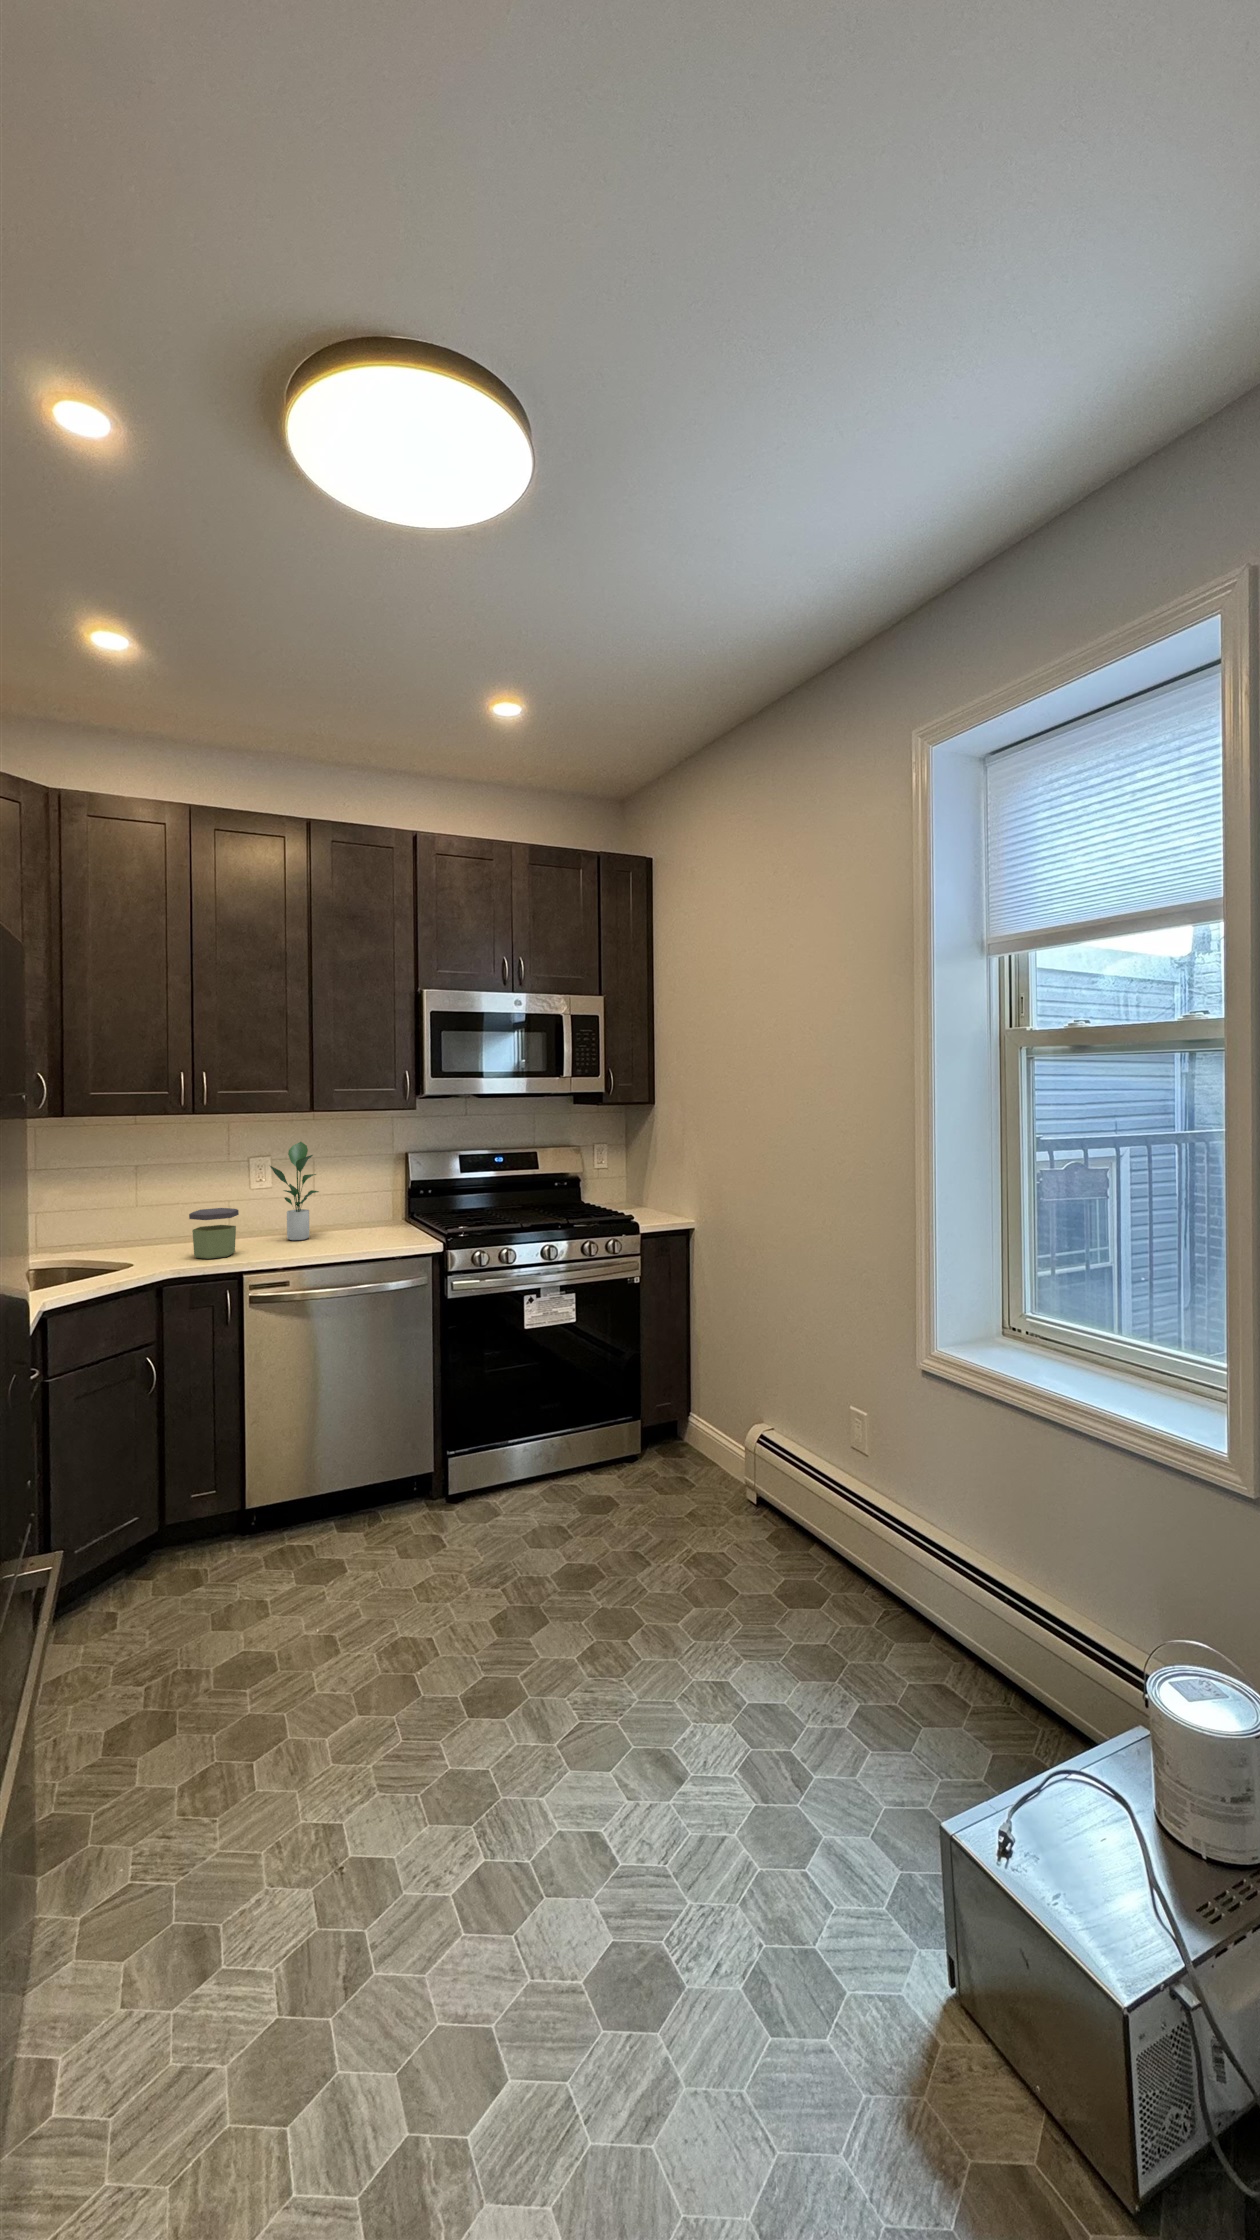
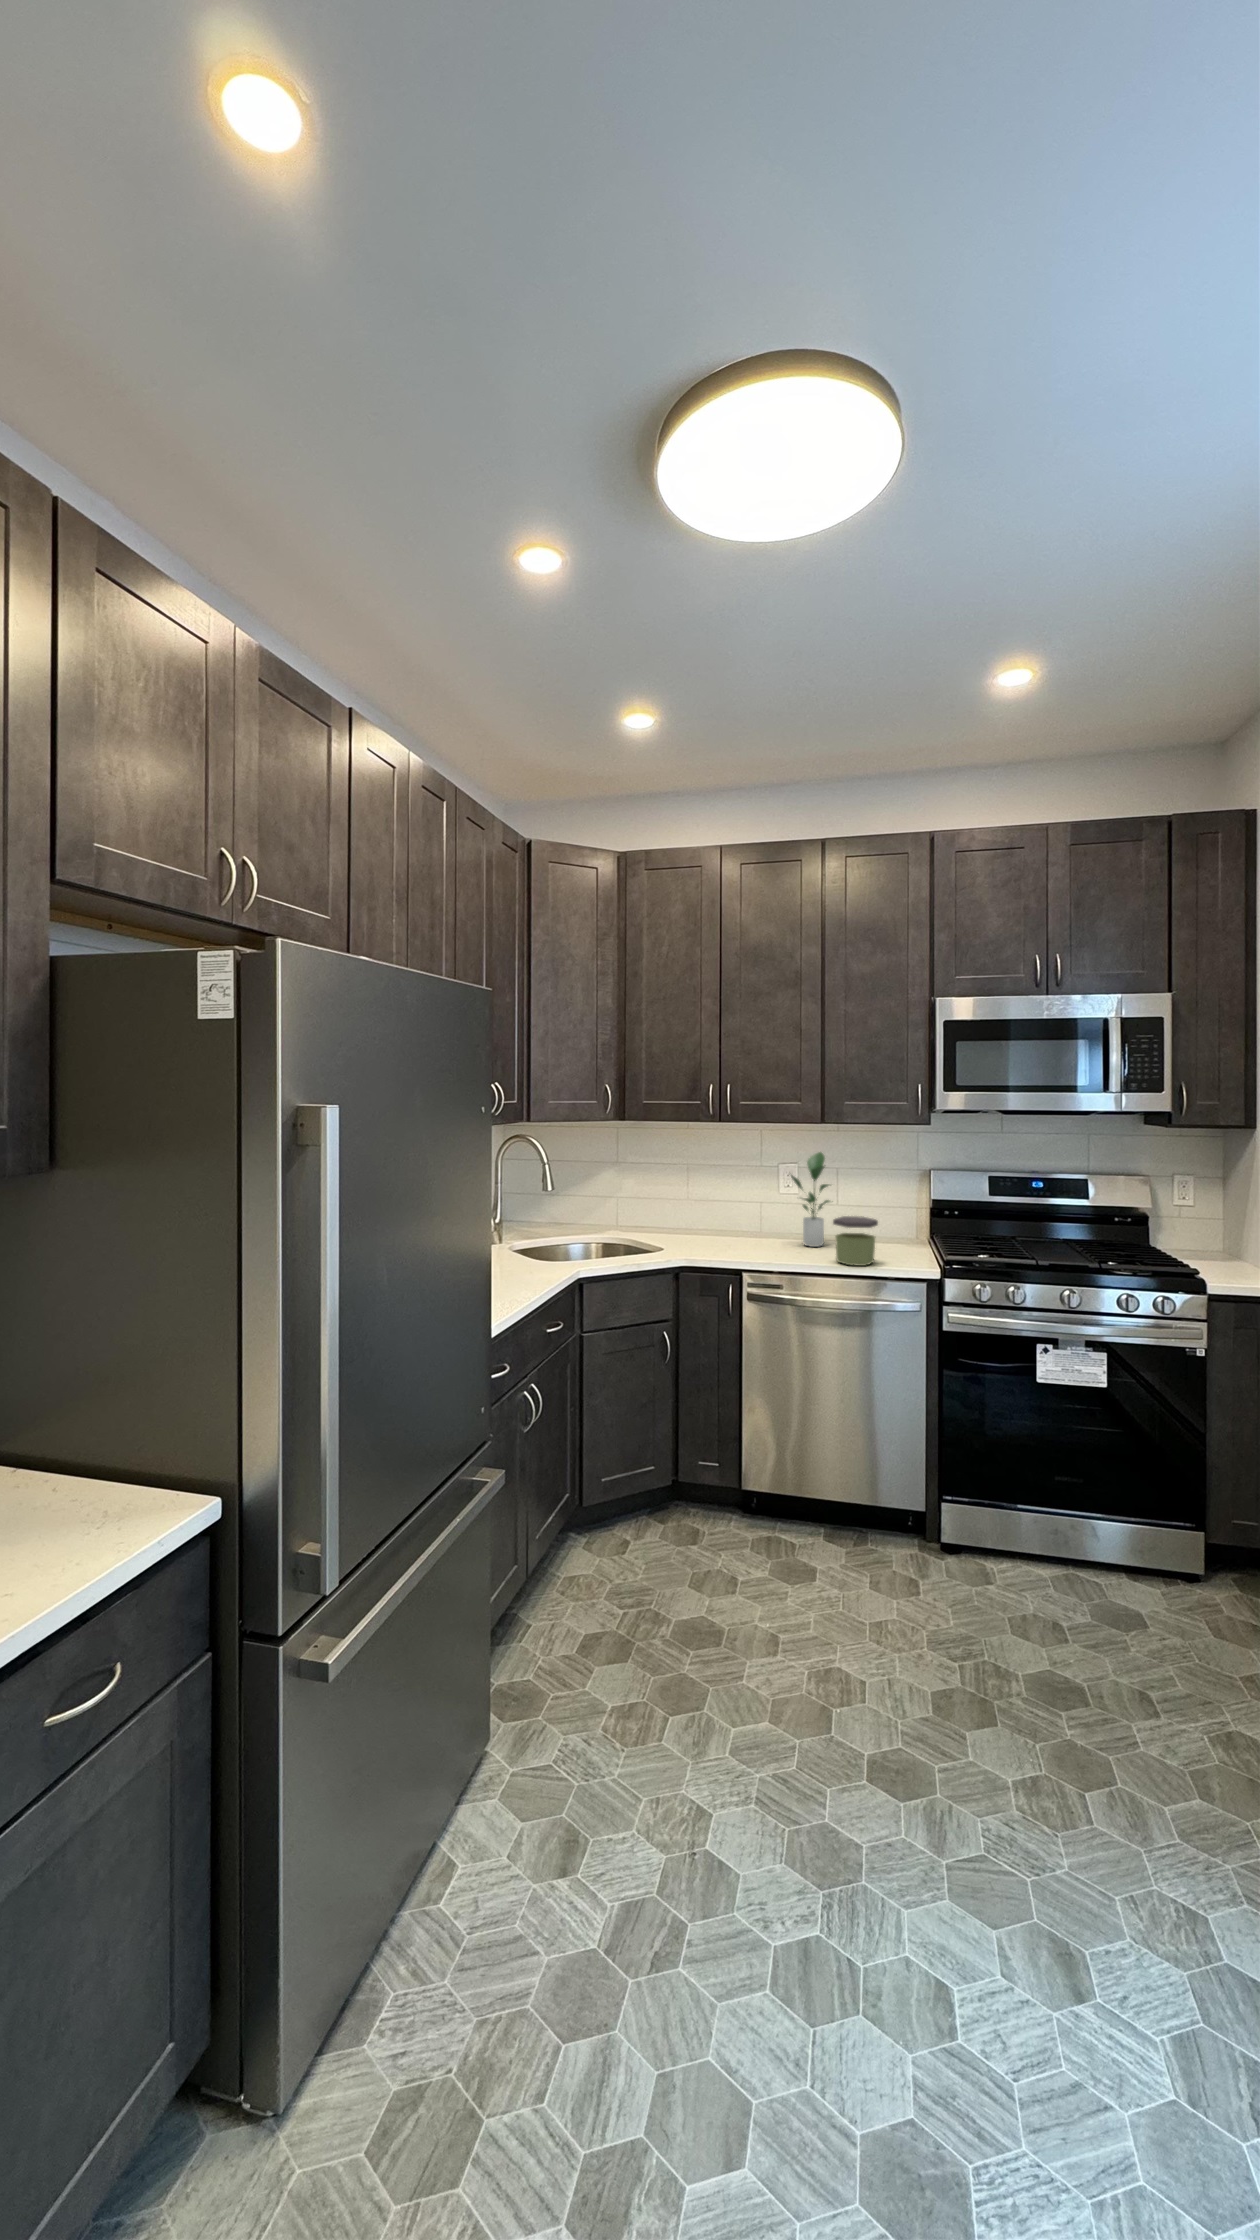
jar: present [189,1208,239,1259] -> present [833,1216,878,1266]

